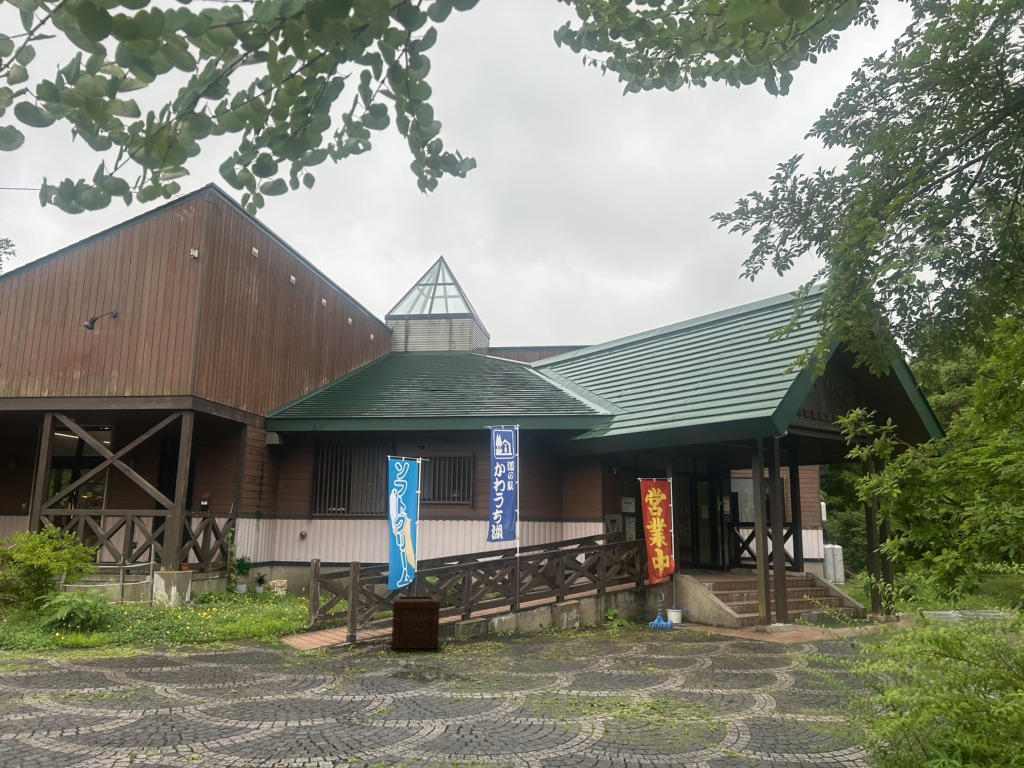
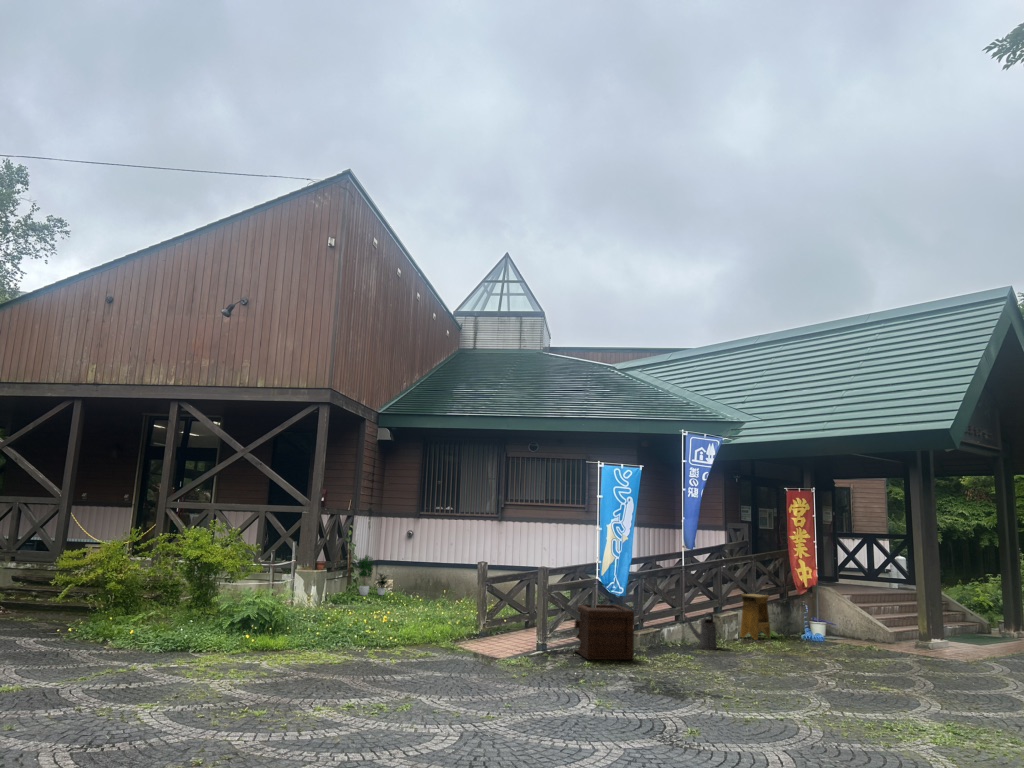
stool: none [588,583,619,628] -> present [740,594,771,640]
watering can: none [518,601,545,638] -> present [684,612,721,650]

